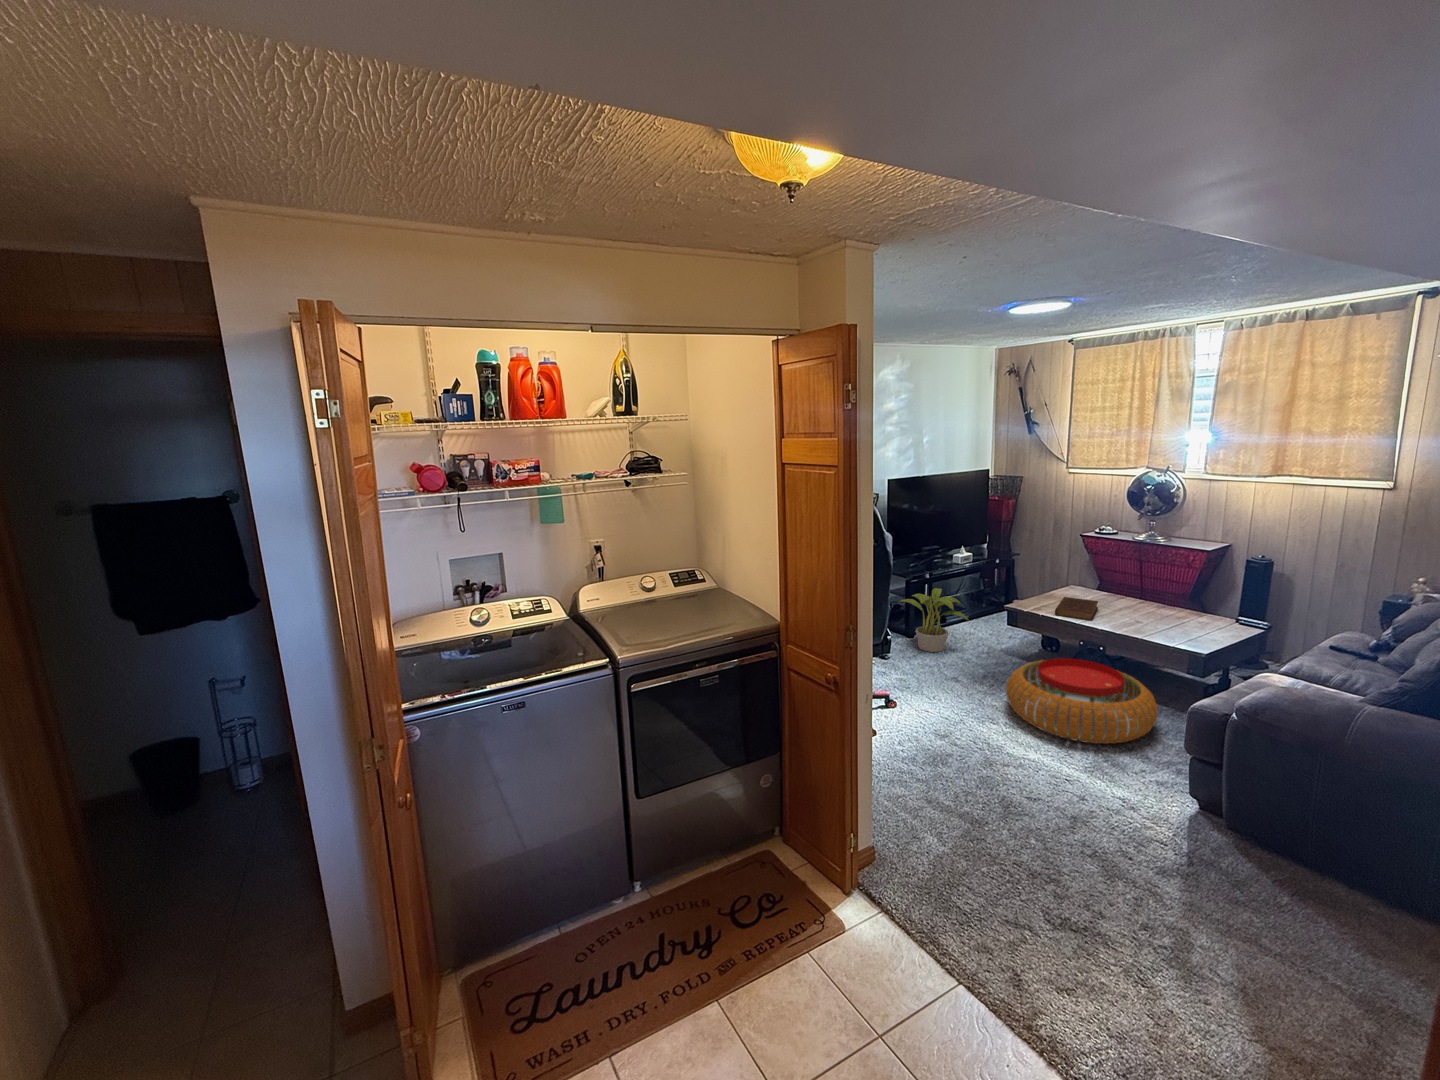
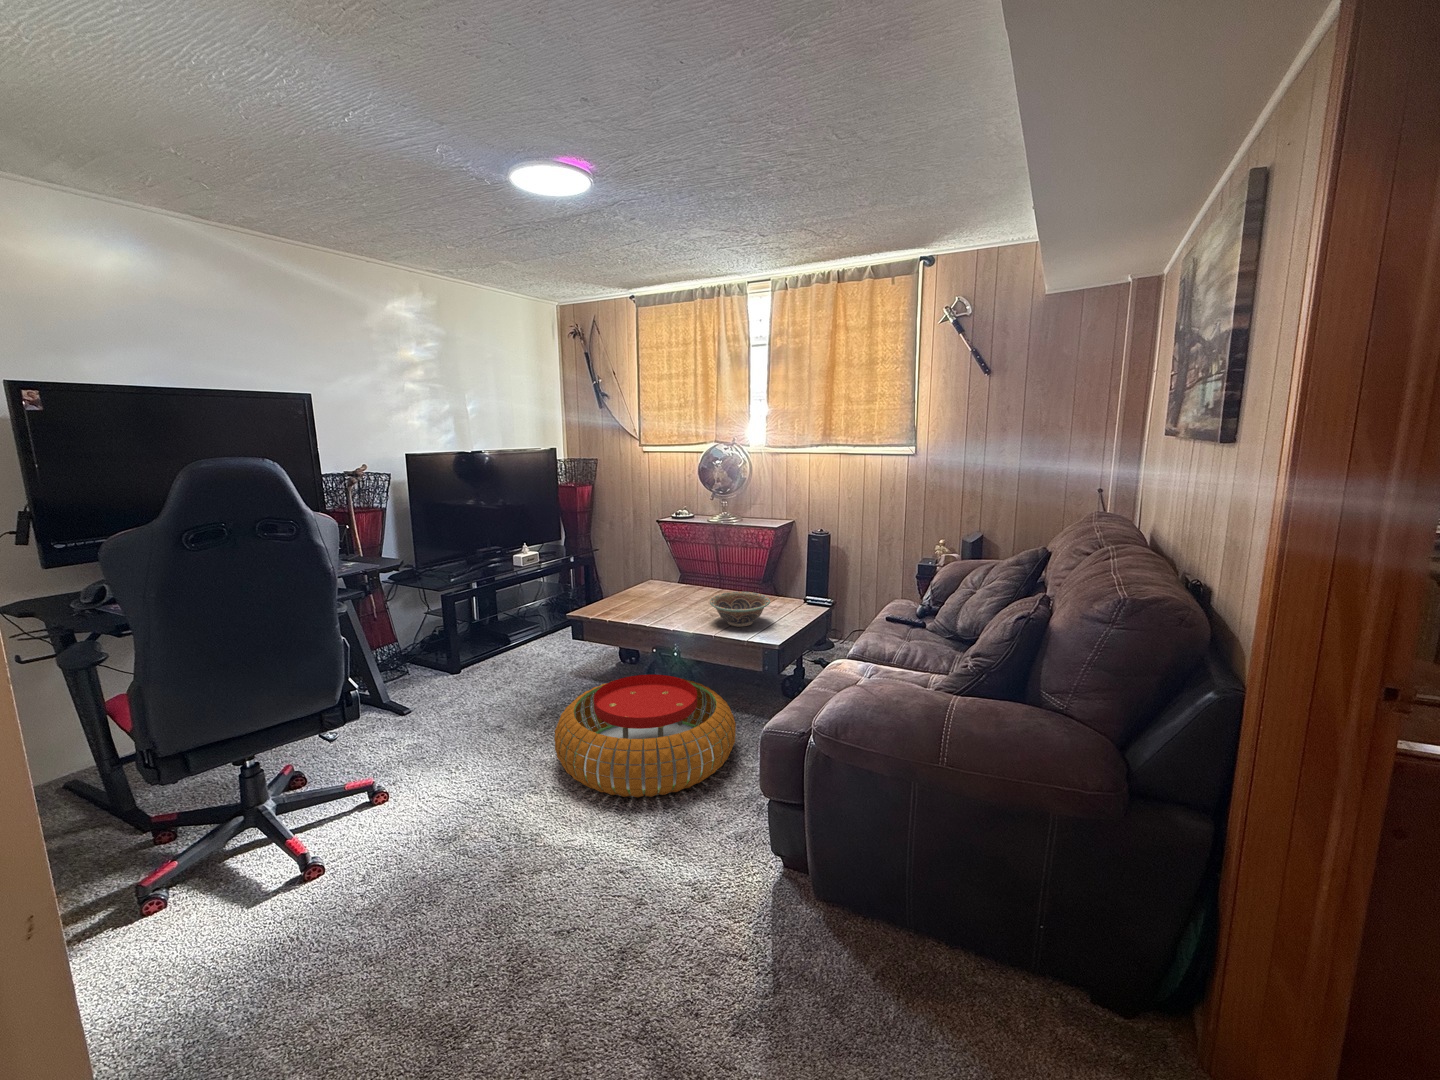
potted plant: present [898,588,969,652] -> none [426,601,524,692]
book: present [1055,597,1098,620] -> none [623,594,674,620]
decorative bowl: none [1137,605,1199,635] -> present [710,592,770,627]

